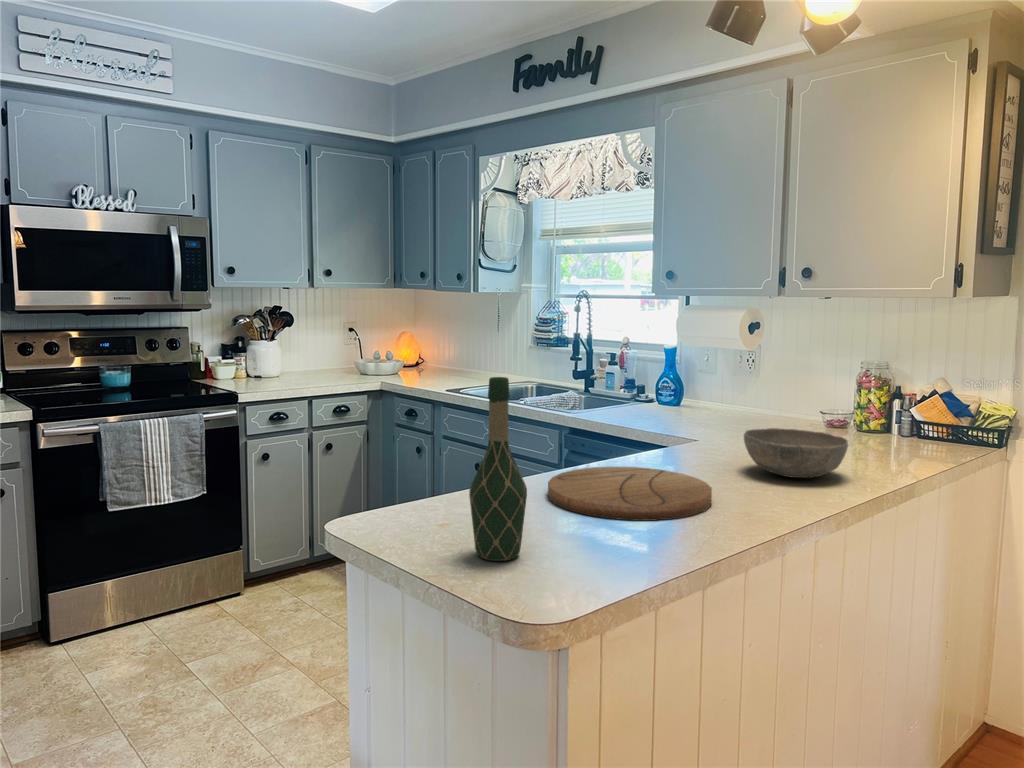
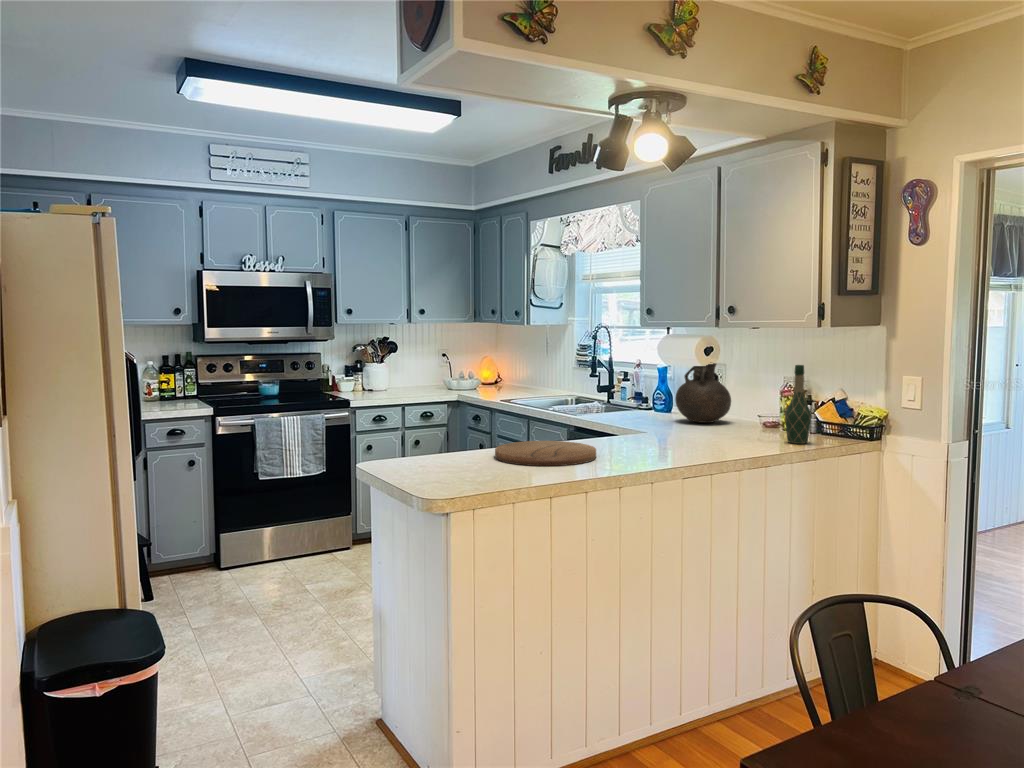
vase: none [713,342,788,423] -> present [675,363,731,423]
wine bottle: present [469,377,527,561] -> present [785,365,812,444]
bowl: present [744,428,848,478] -> none [641,420,709,451]

